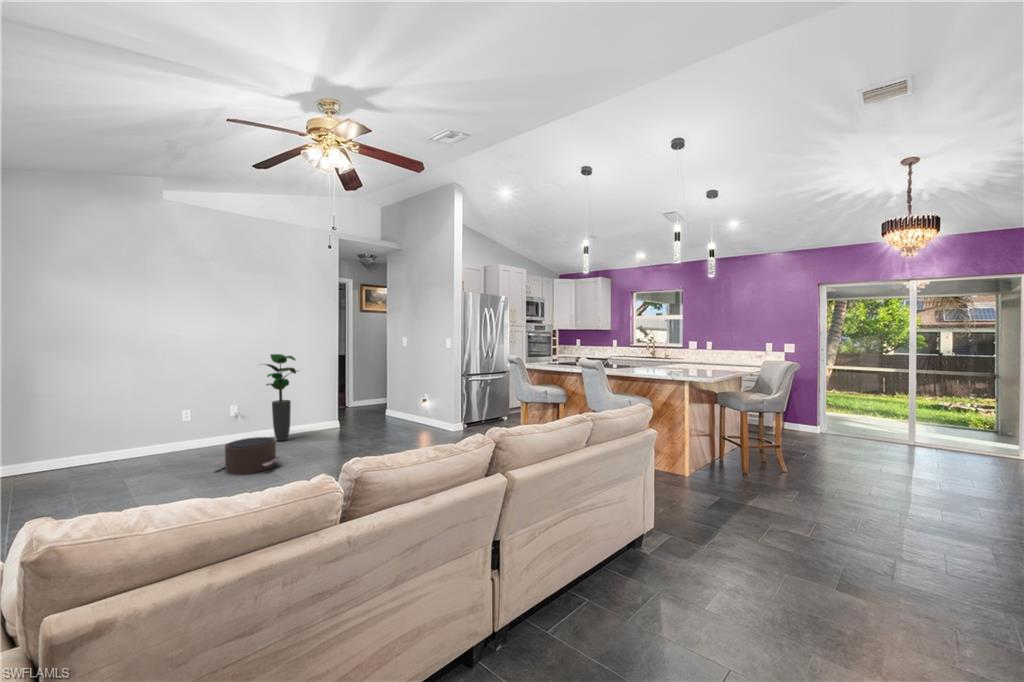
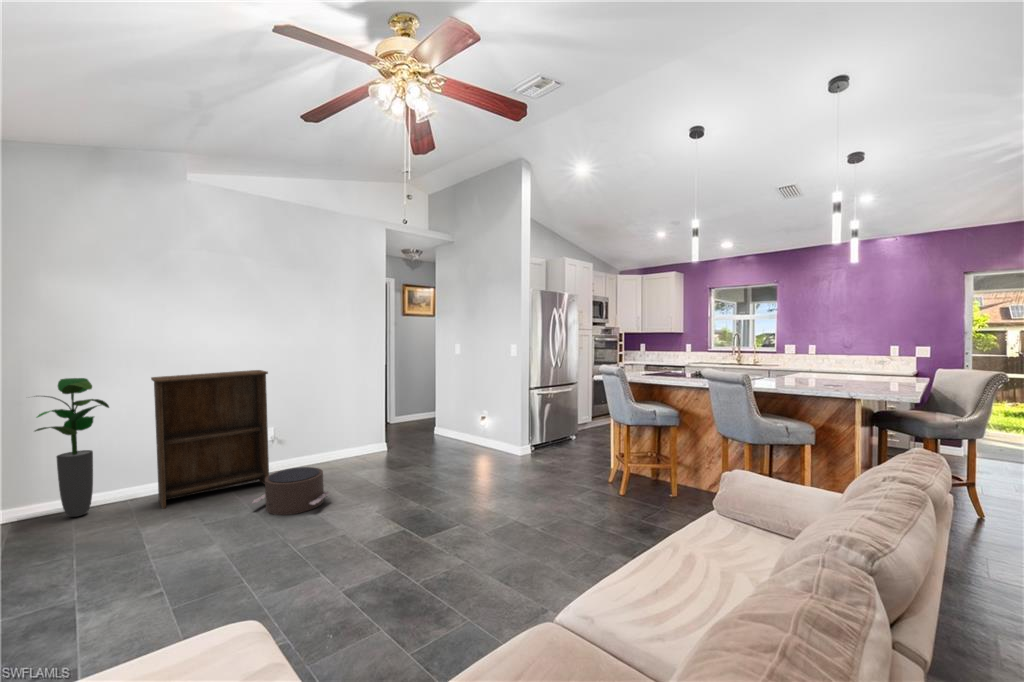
potted plant: present [265,354,296,441] -> present [35,378,109,517]
bookshelf: none [126,356,230,471] -> present [151,370,269,509]

